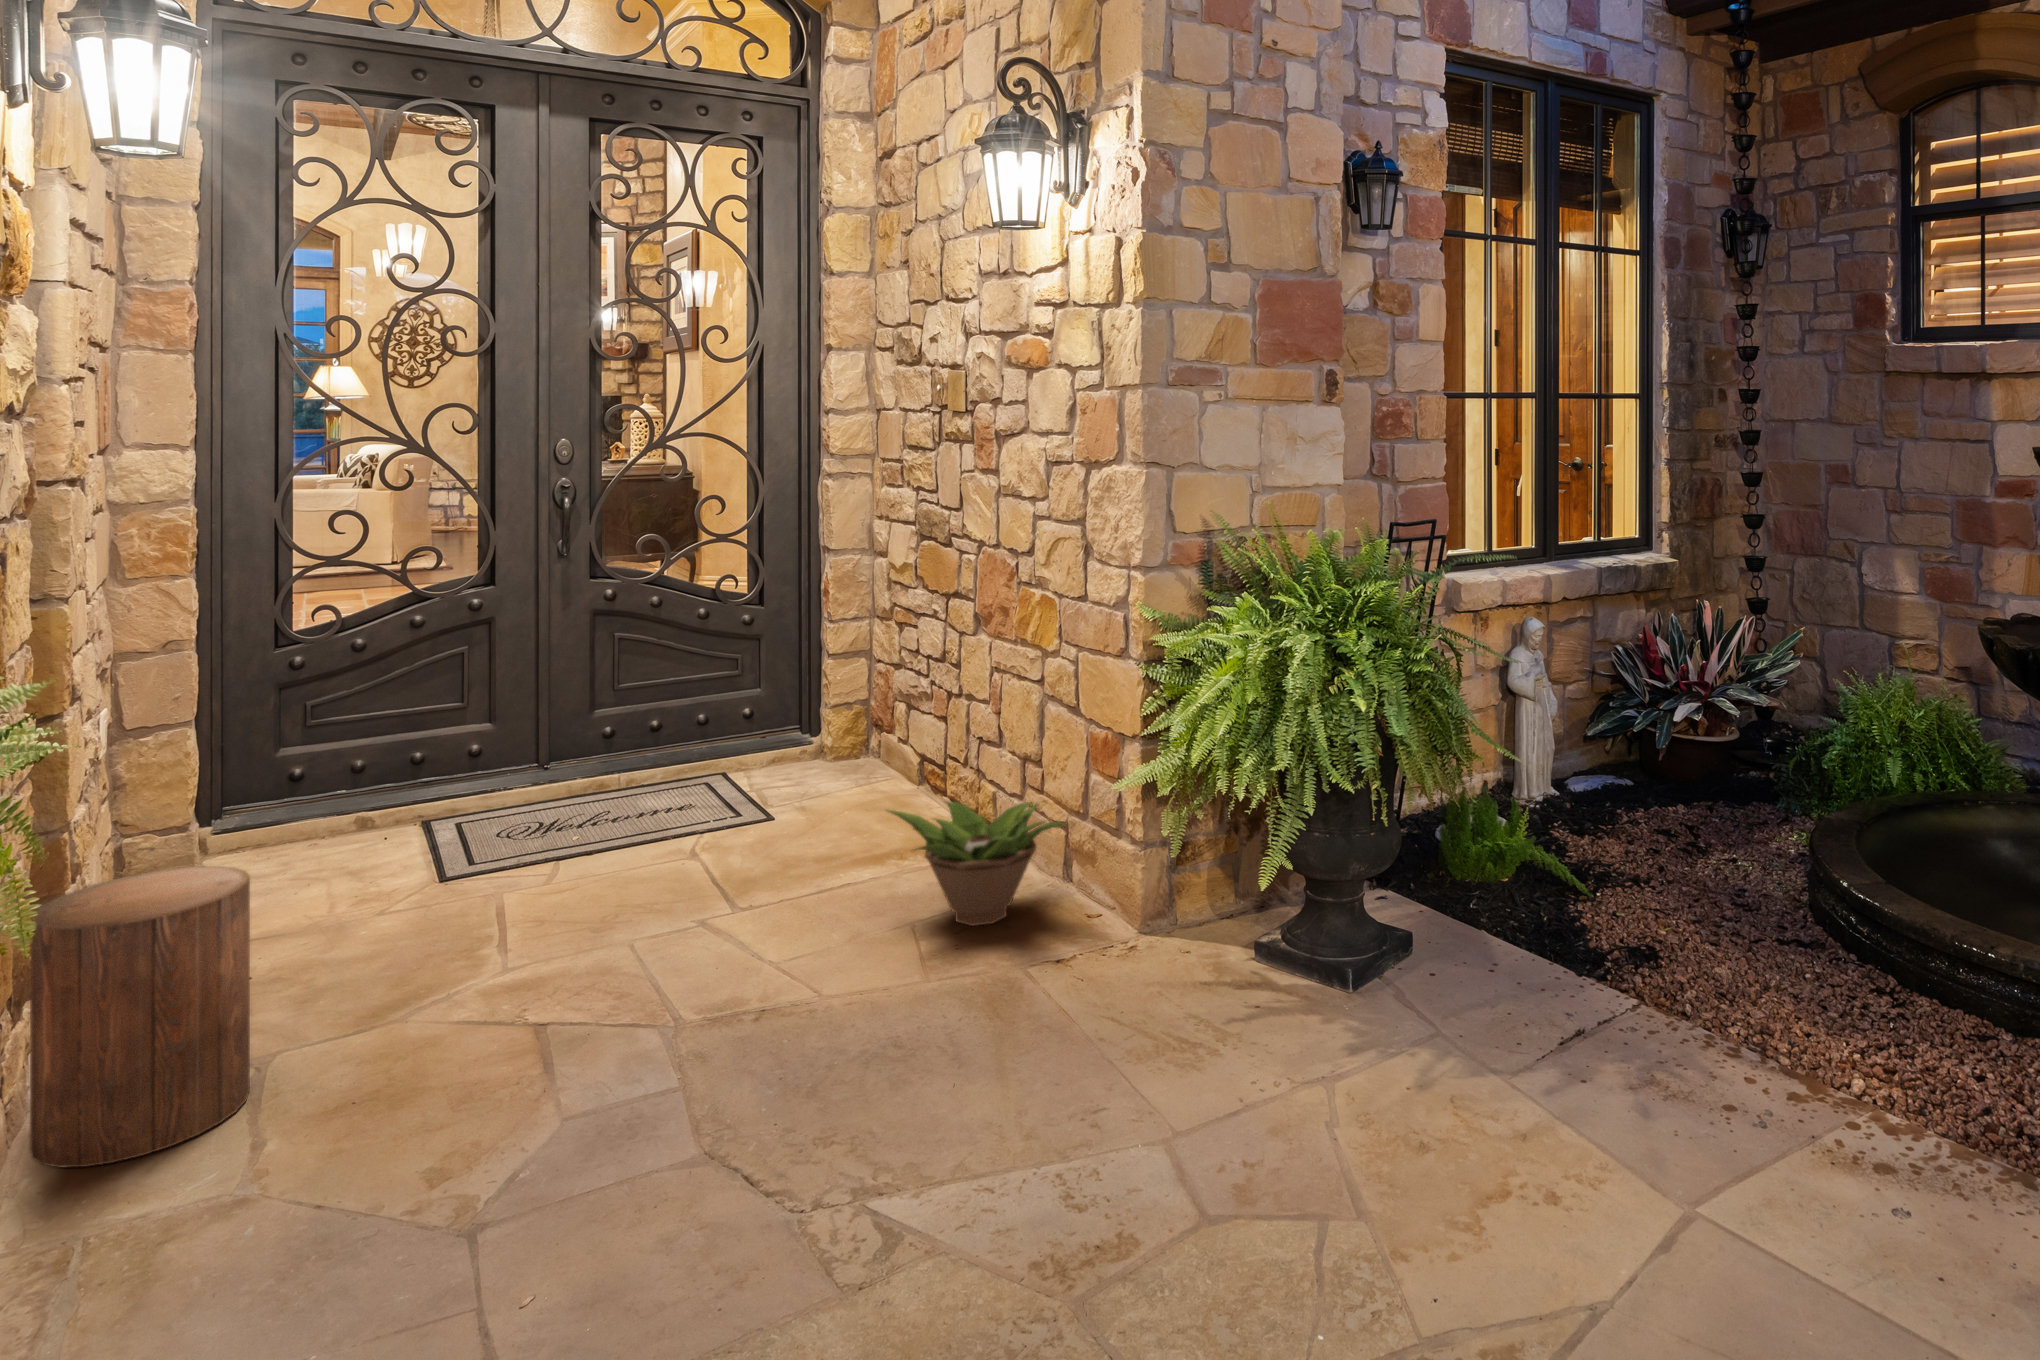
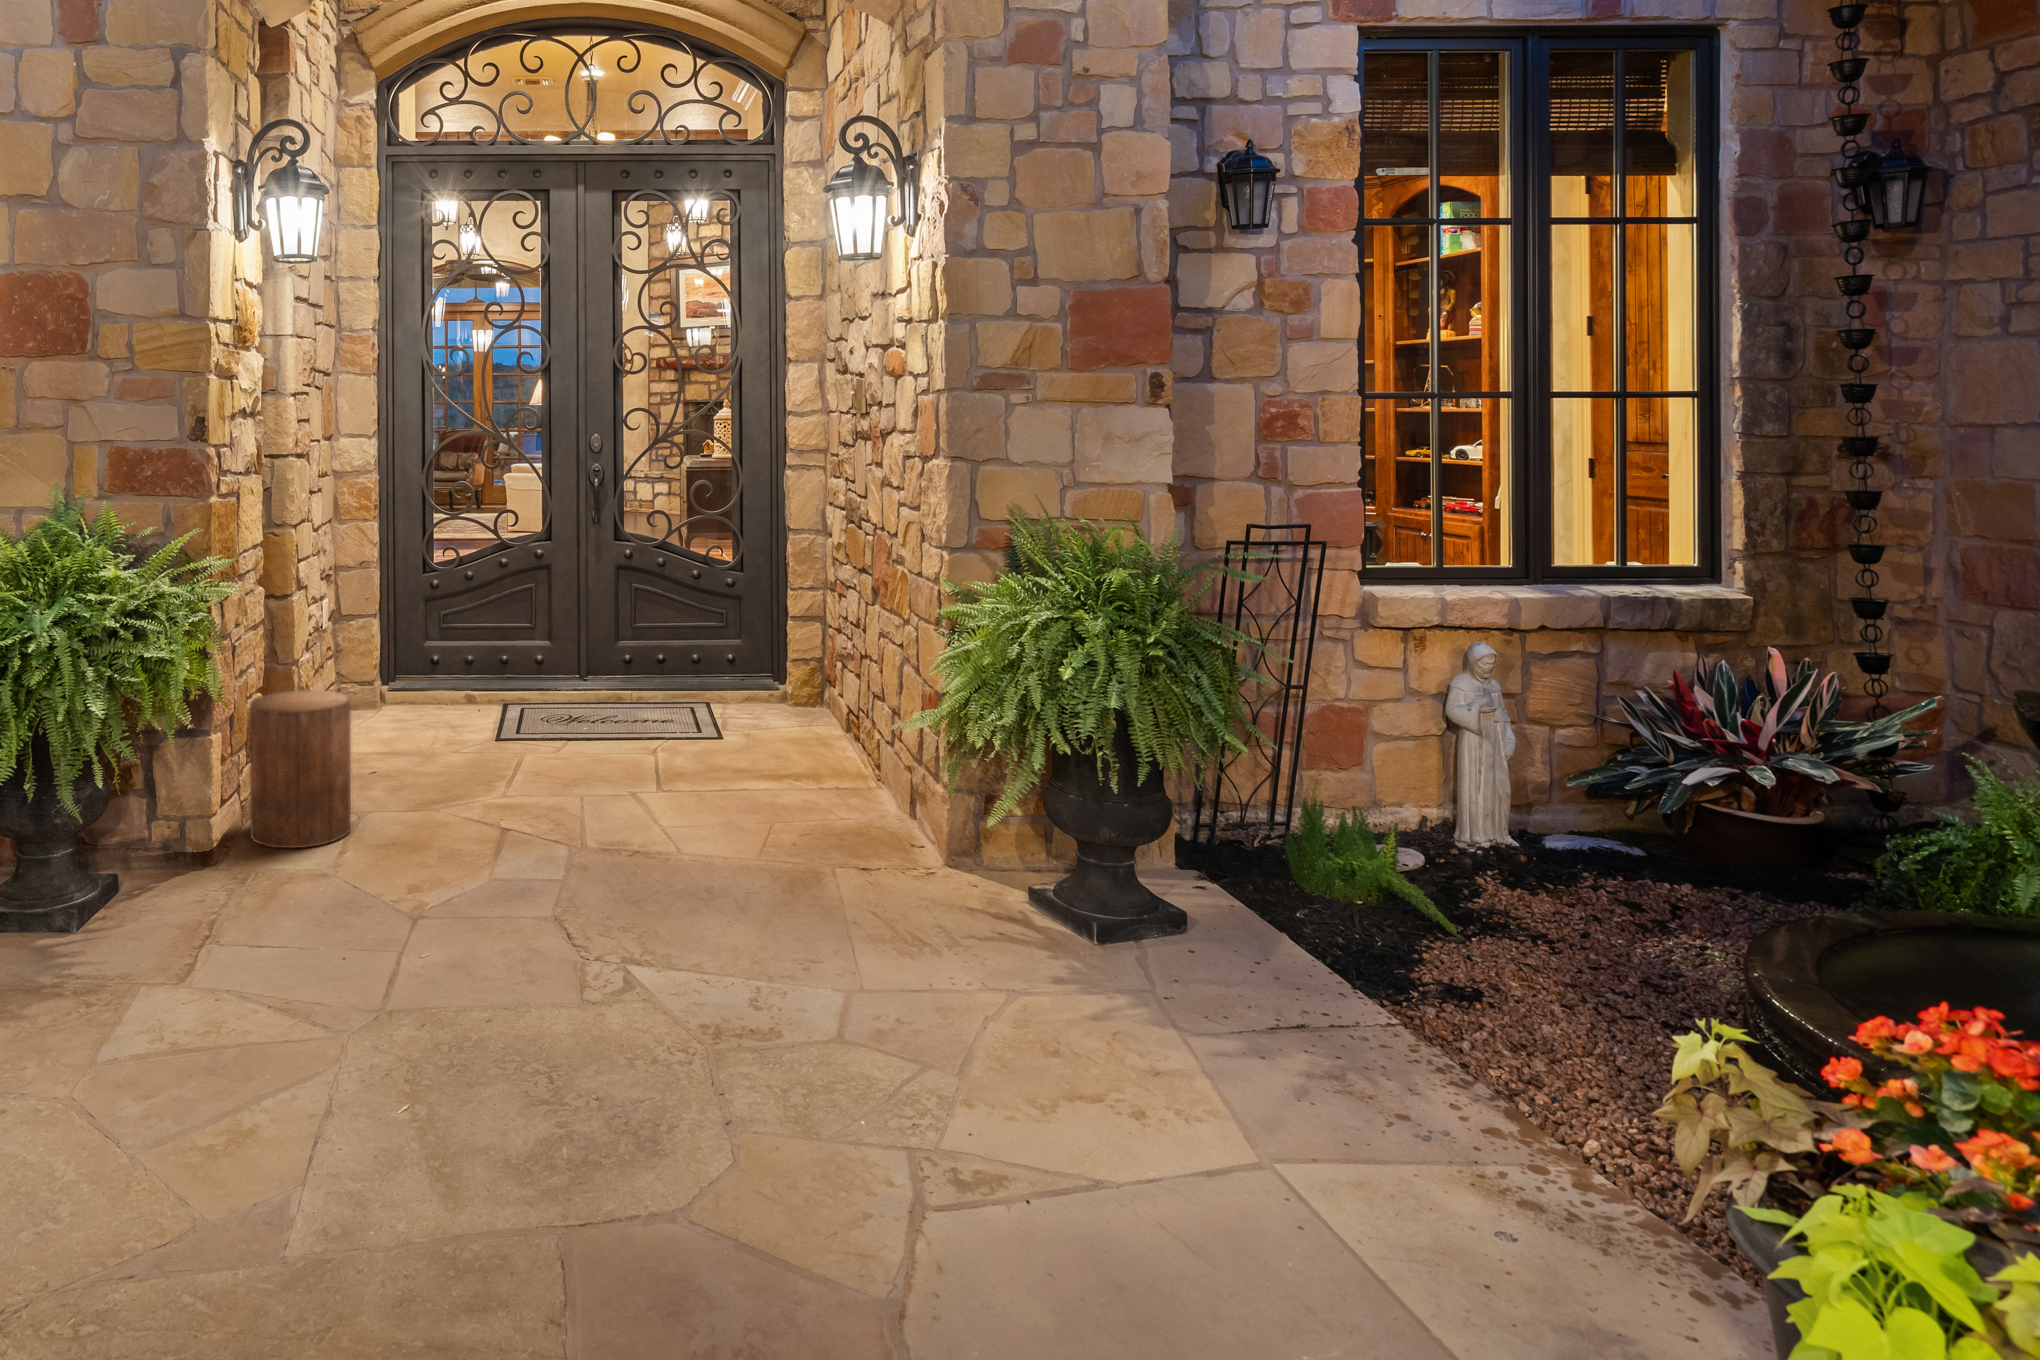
decorative plant: present [887,802,1065,926] -> none [758,732,893,838]

